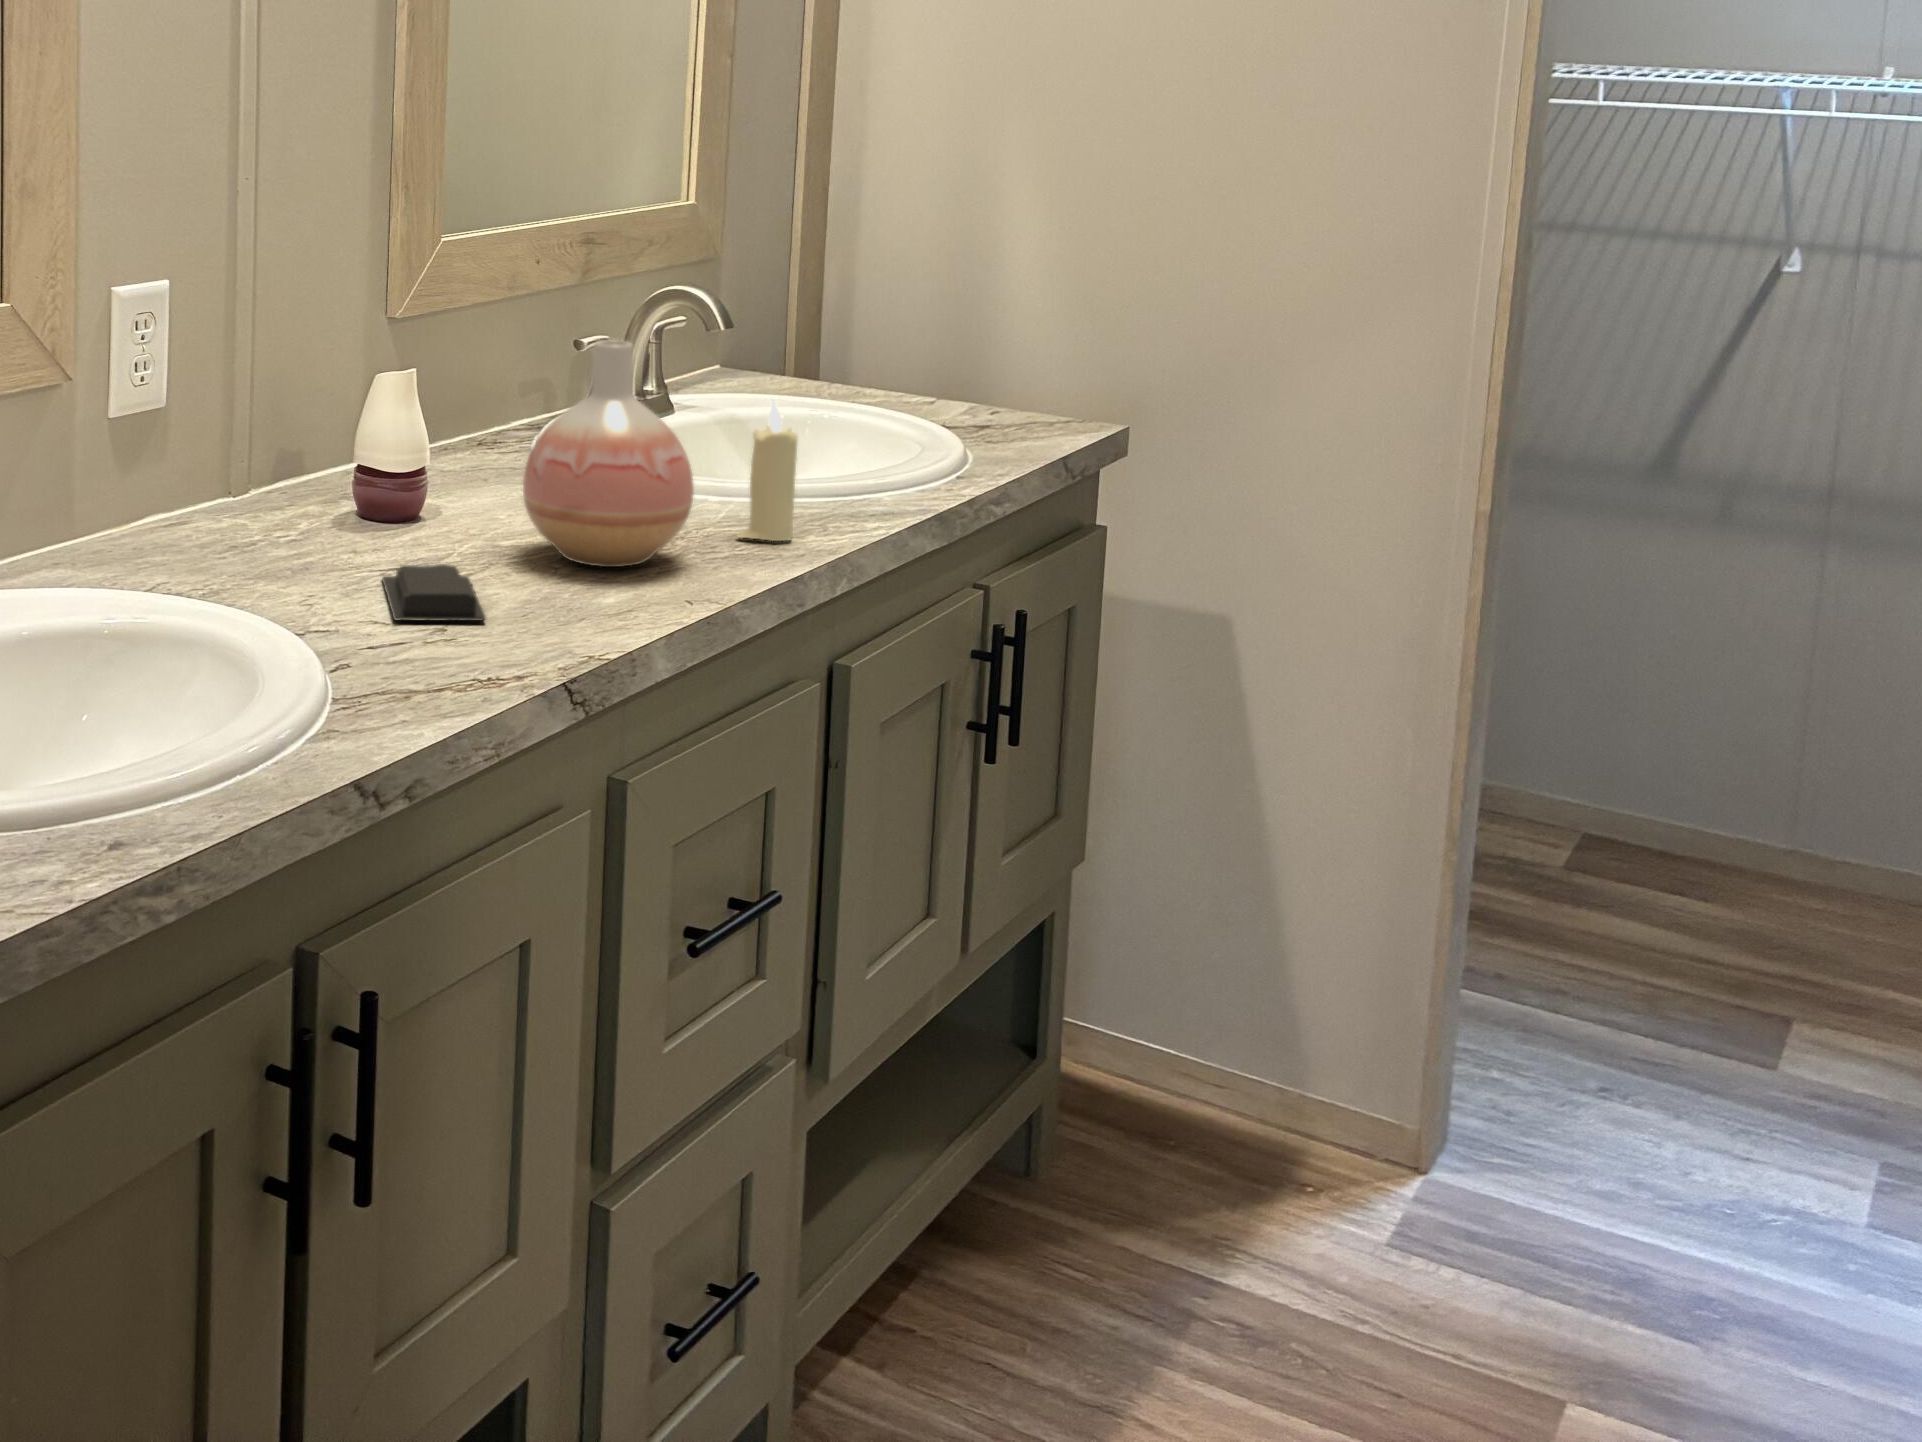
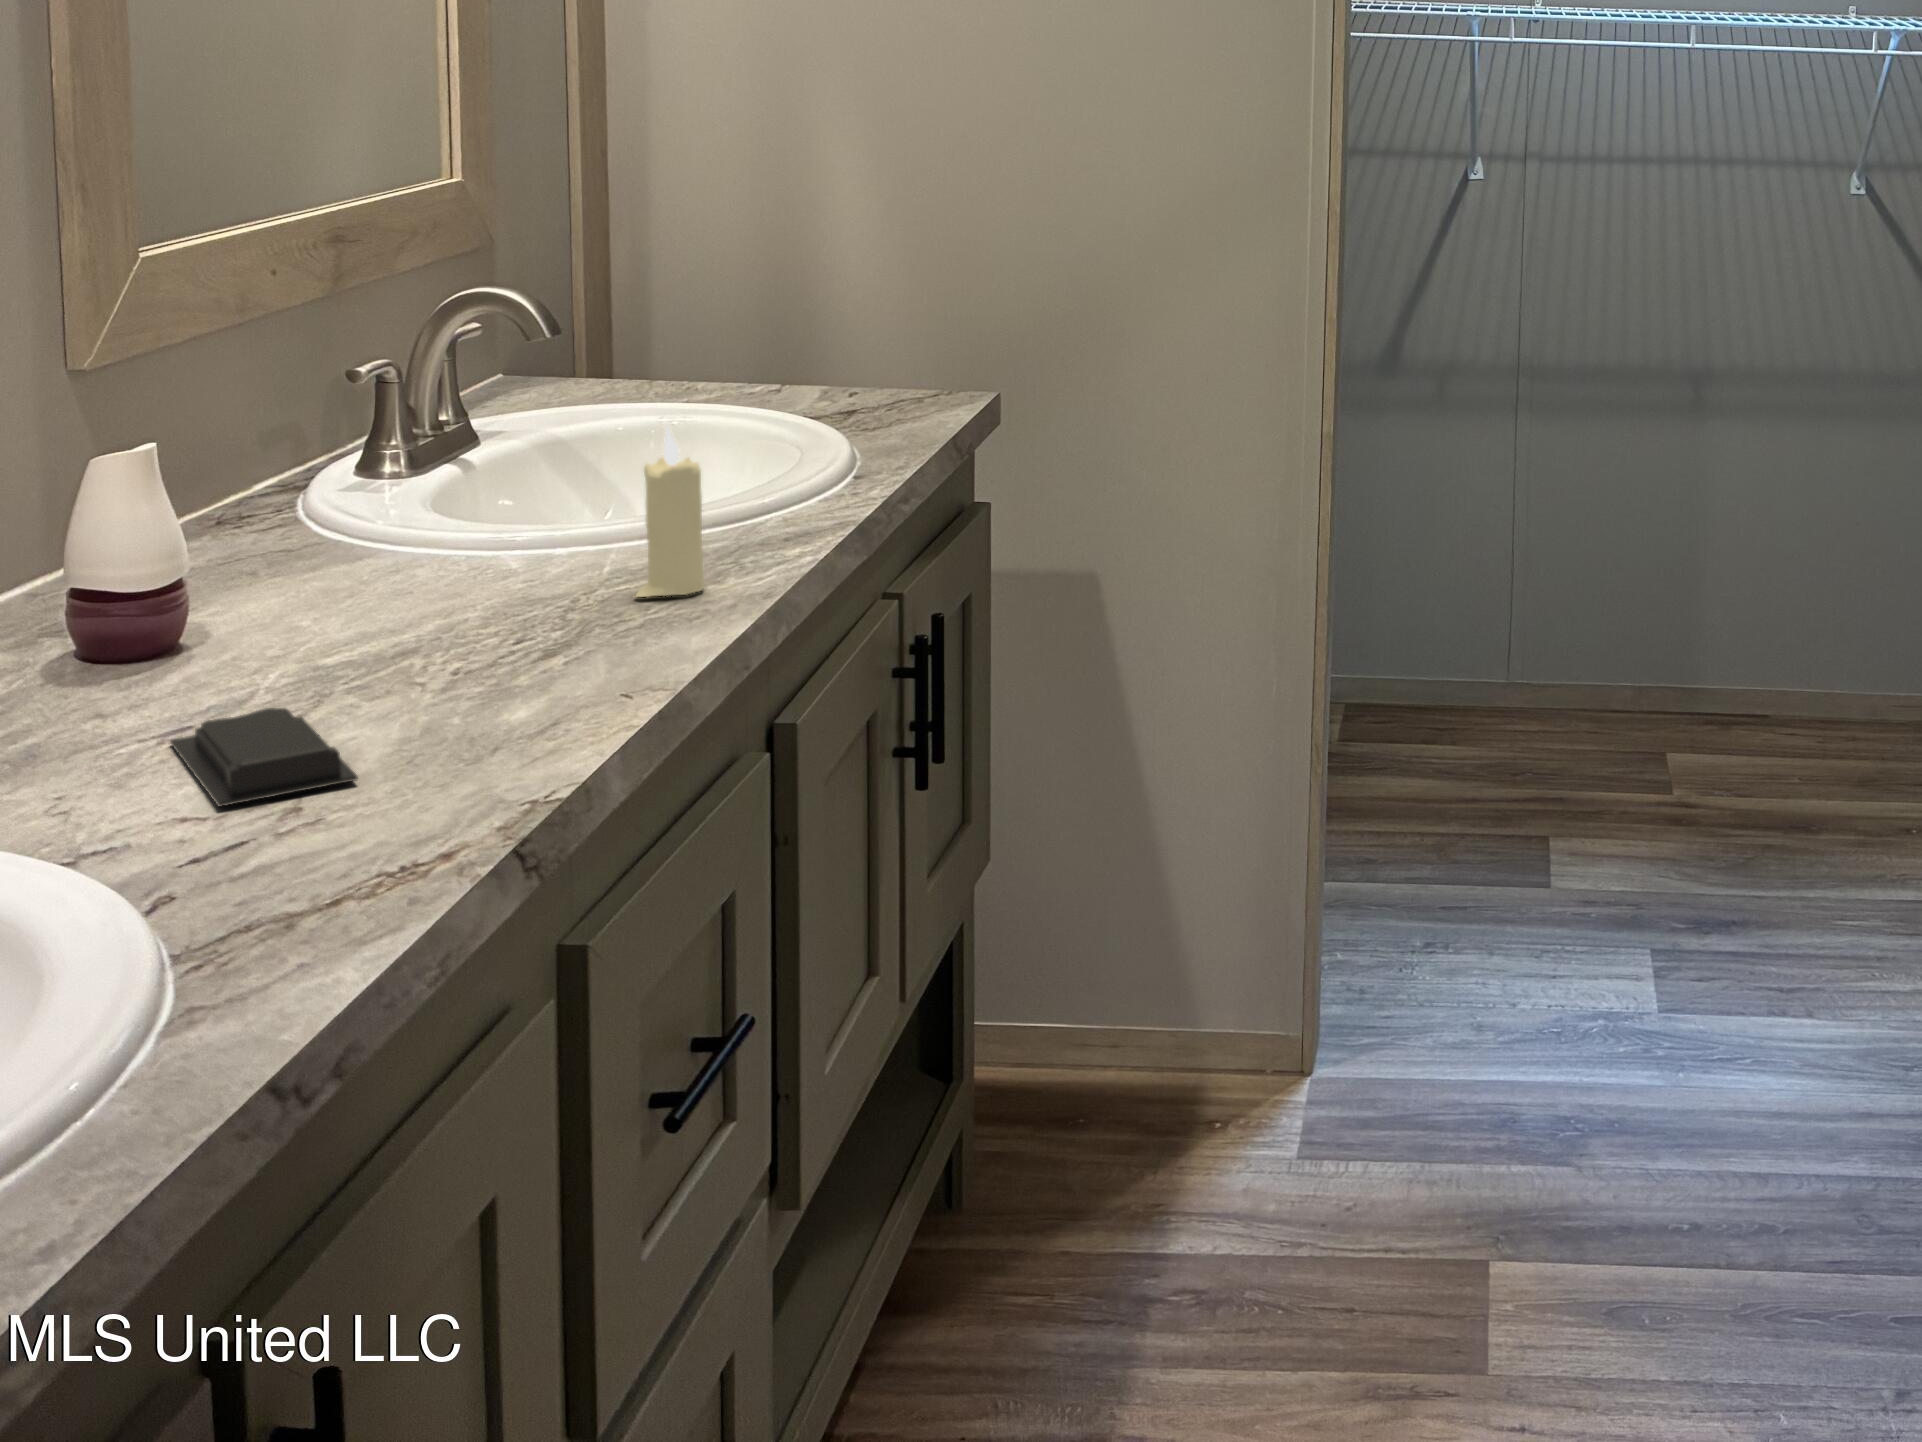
vase: present [523,340,694,567] -> none [356,378,594,669]

